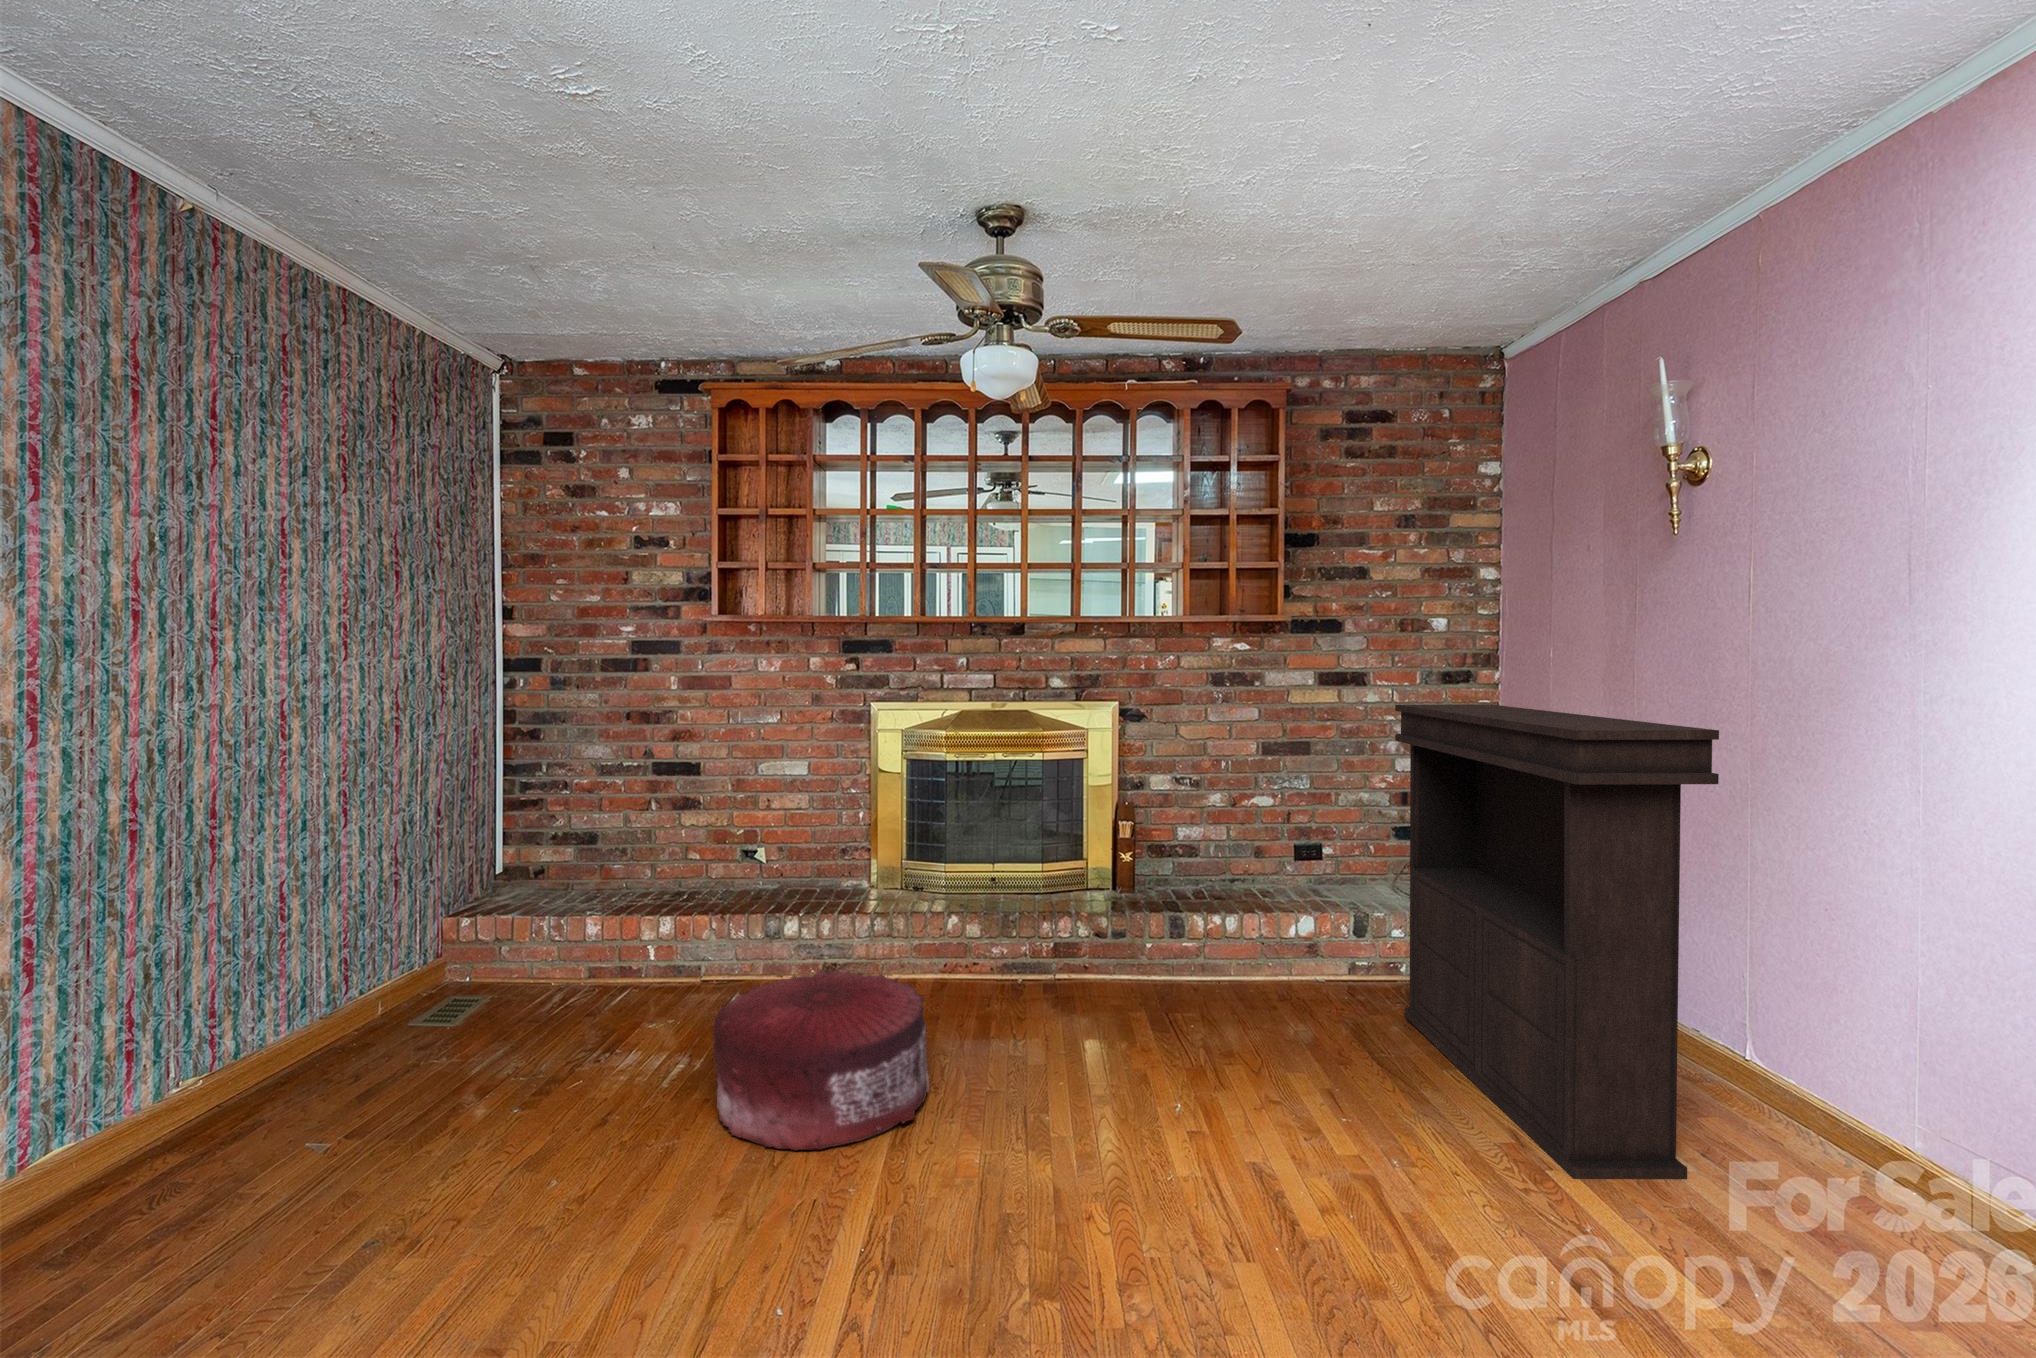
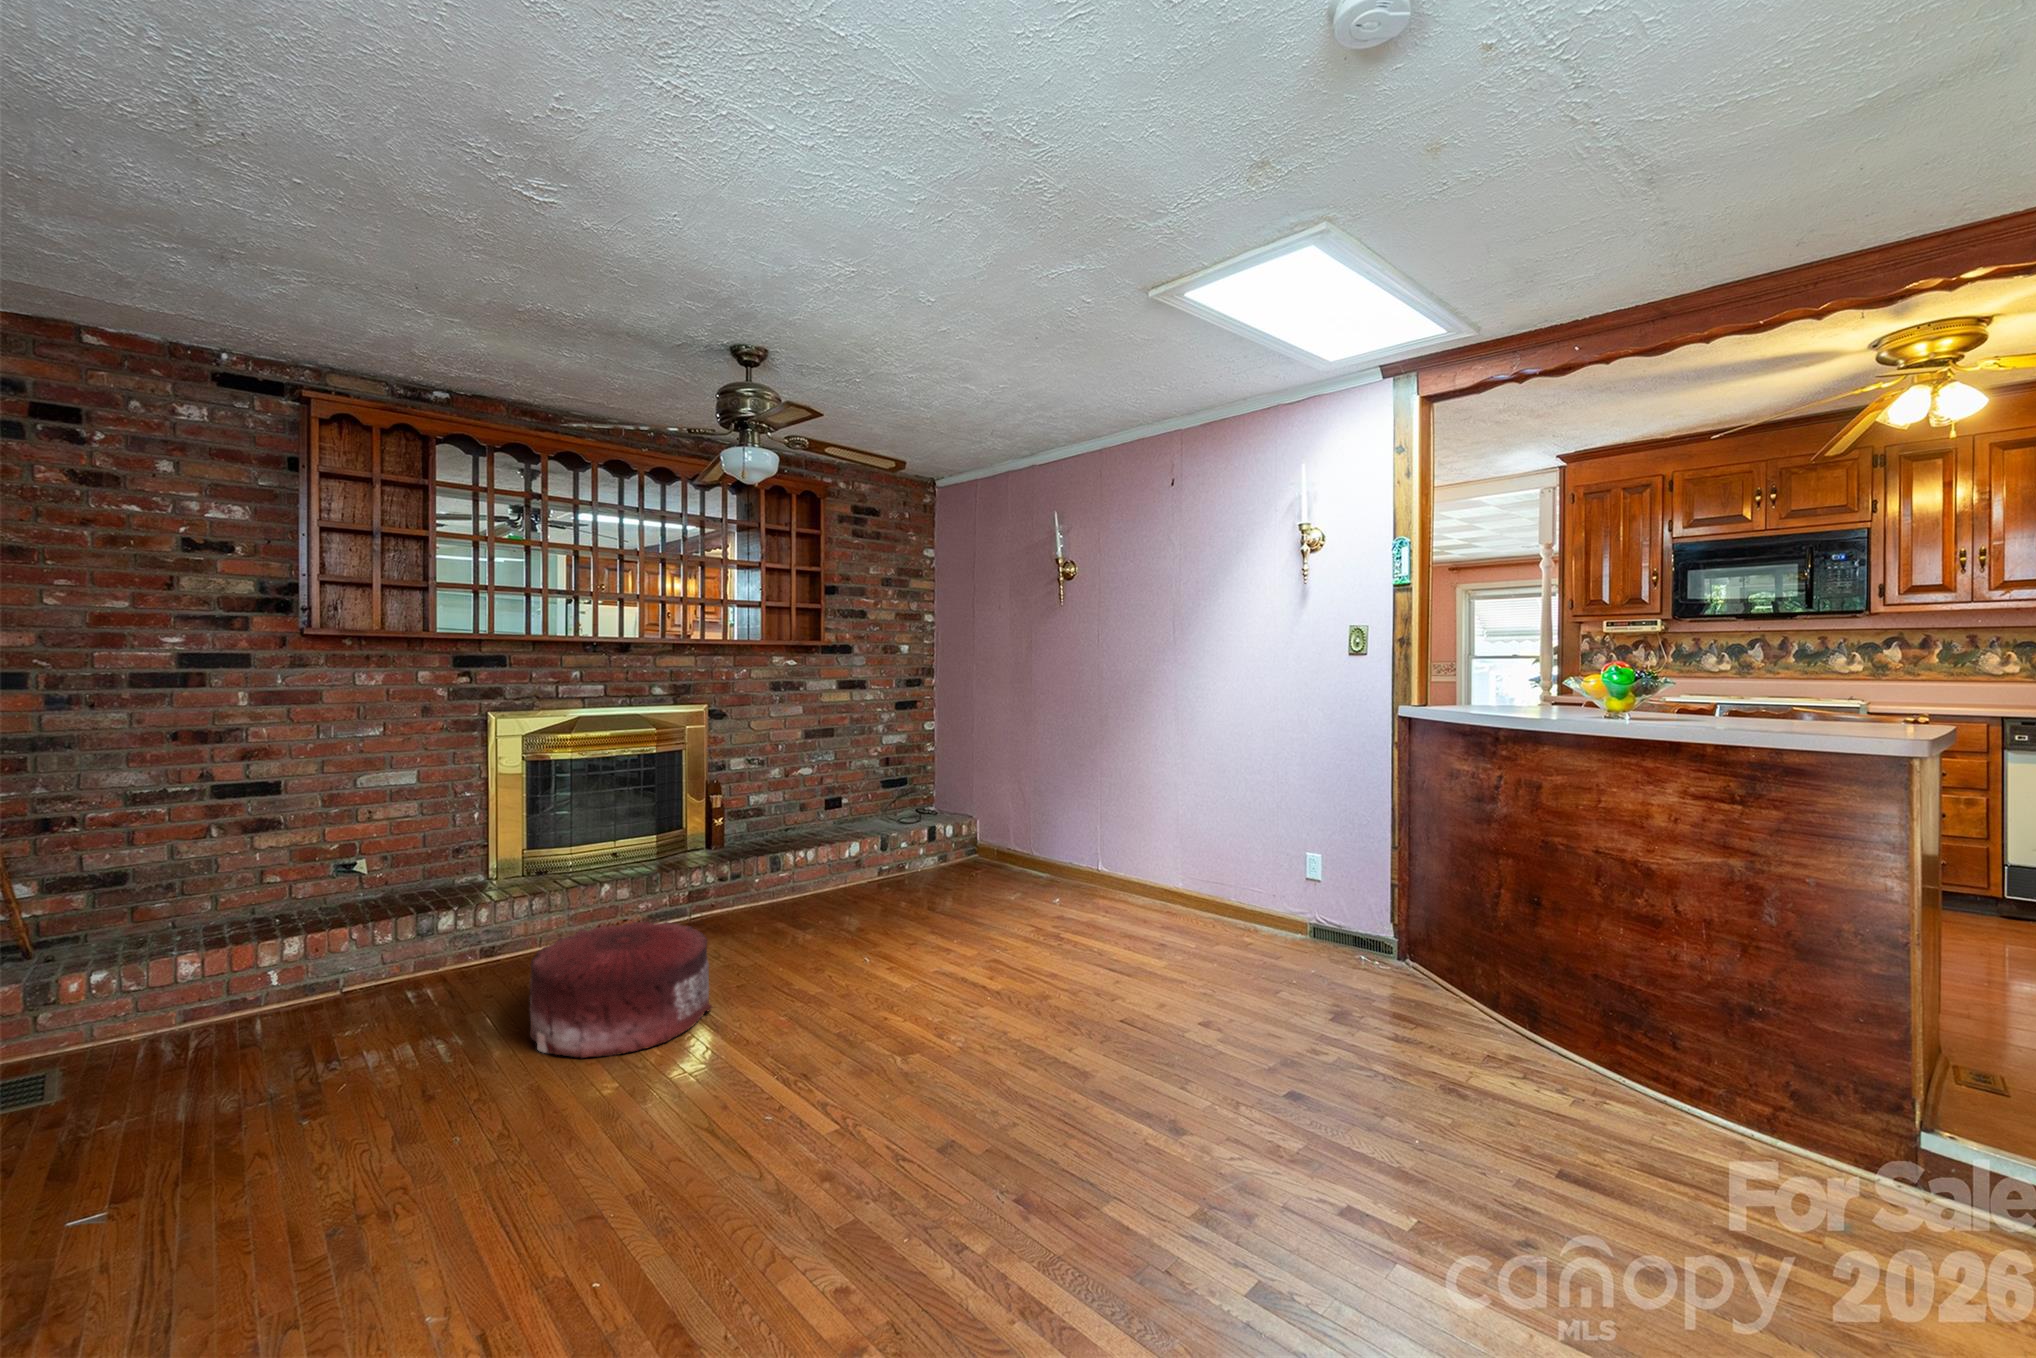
console table: present [1395,704,1719,1179] -> none [922,699,1110,933]

